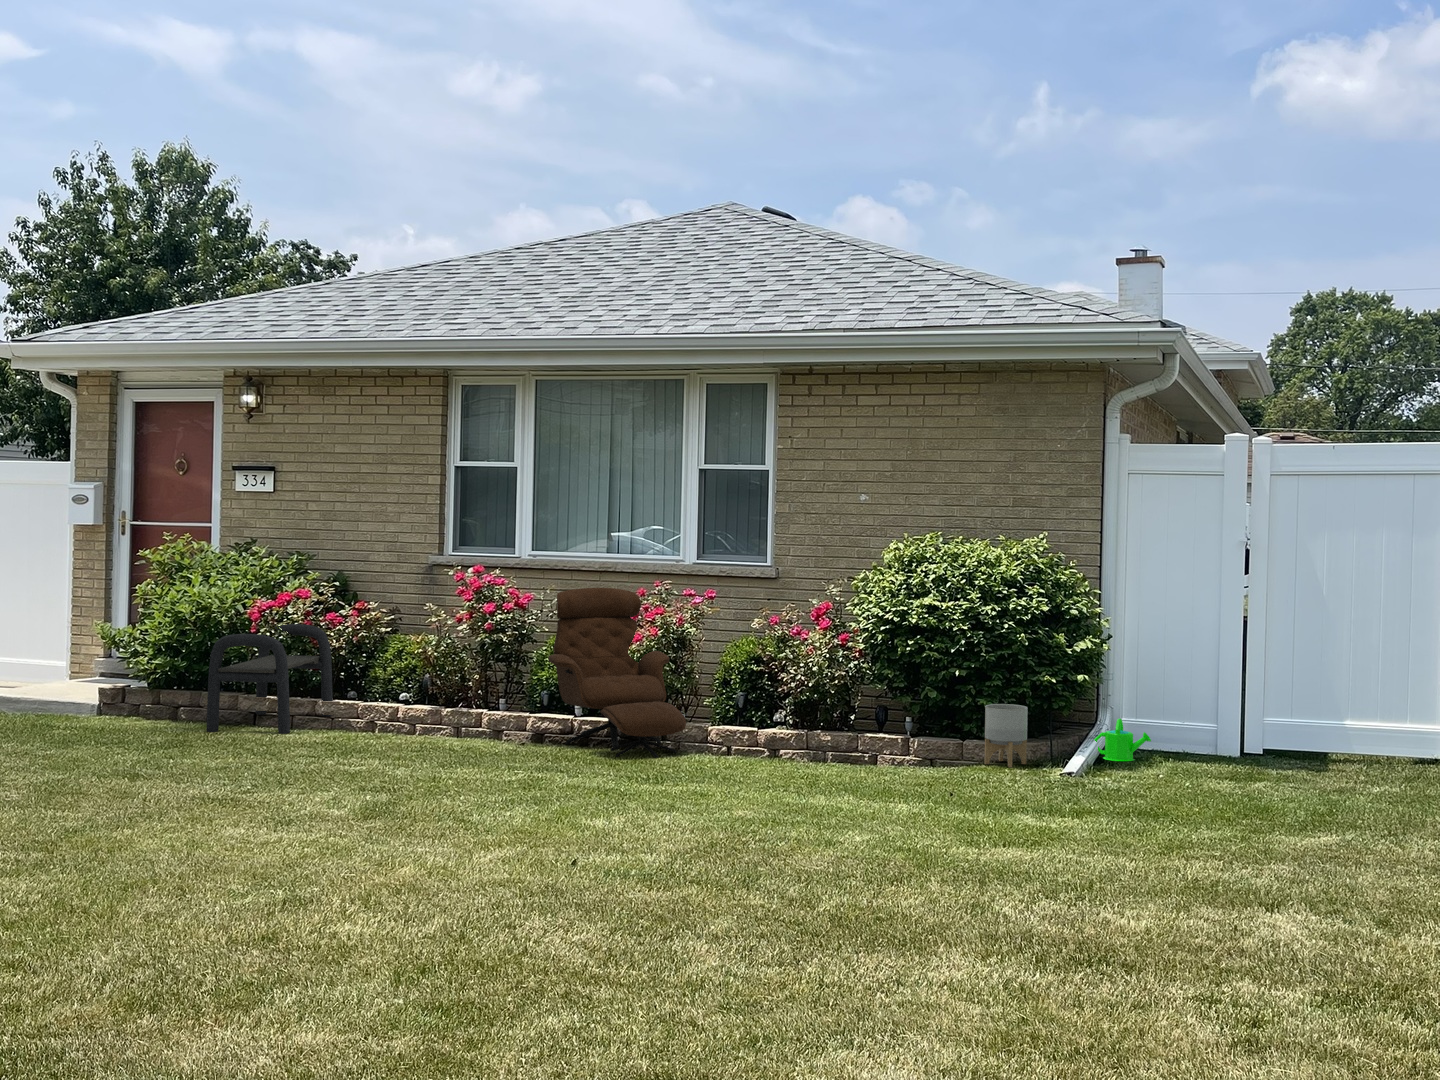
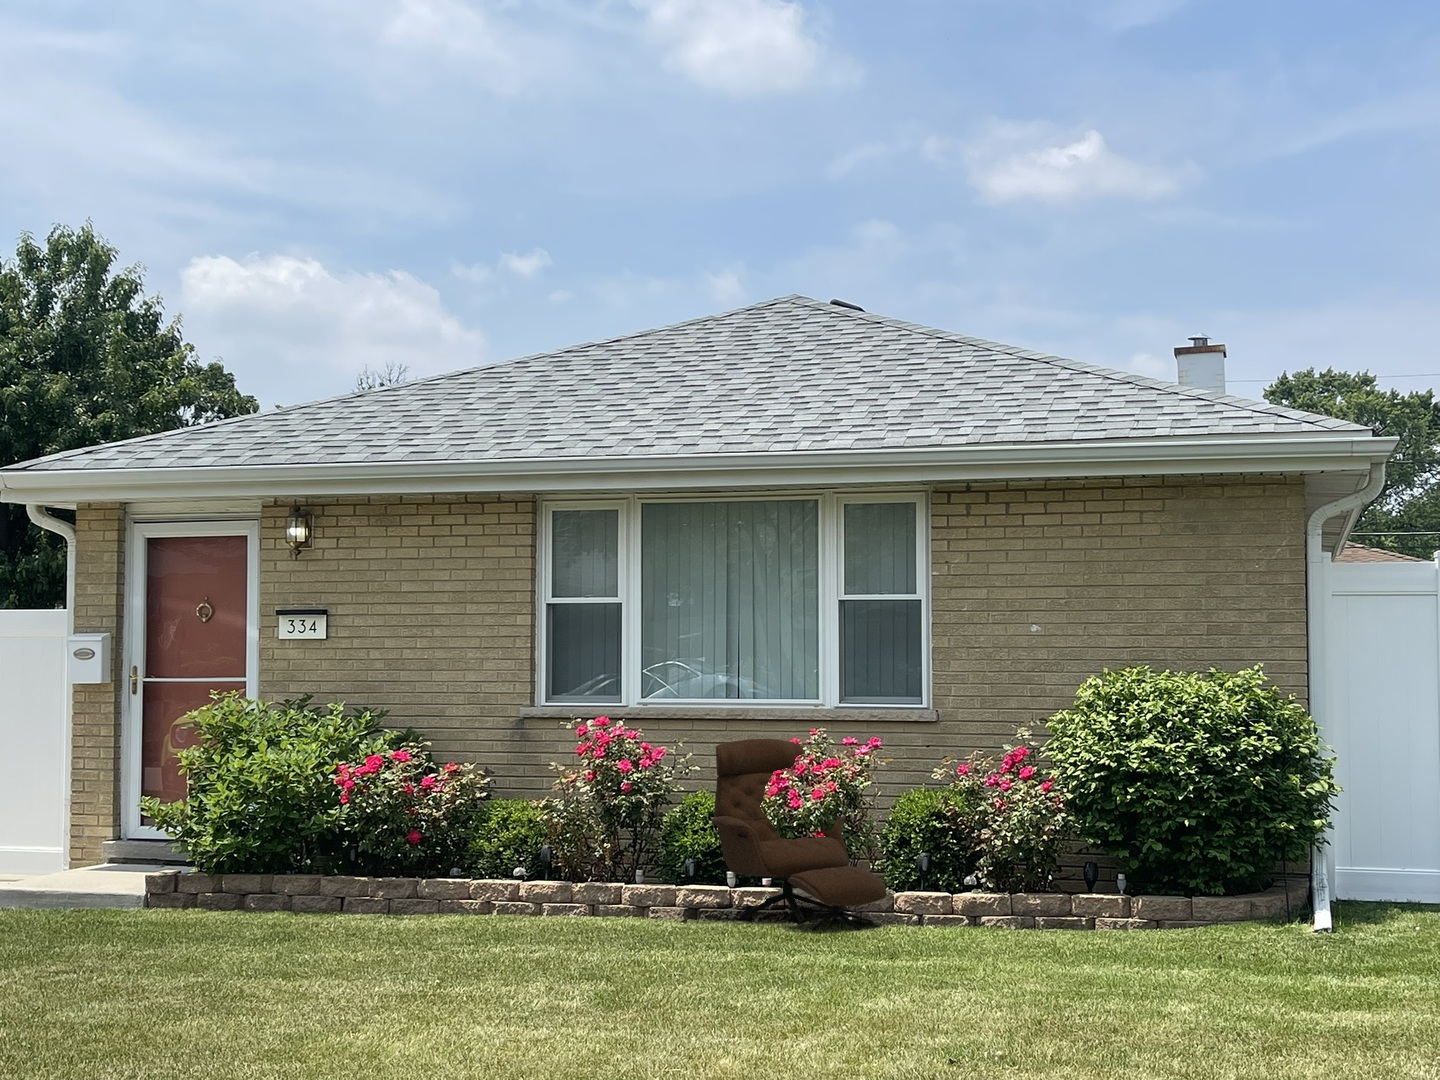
bench: present [206,624,333,734] -> none [309,792,433,921]
planter: present [985,704,1028,768] -> none [1222,855,1270,926]
watering can: present [1094,719,1151,761] -> none [1332,867,1399,915]

